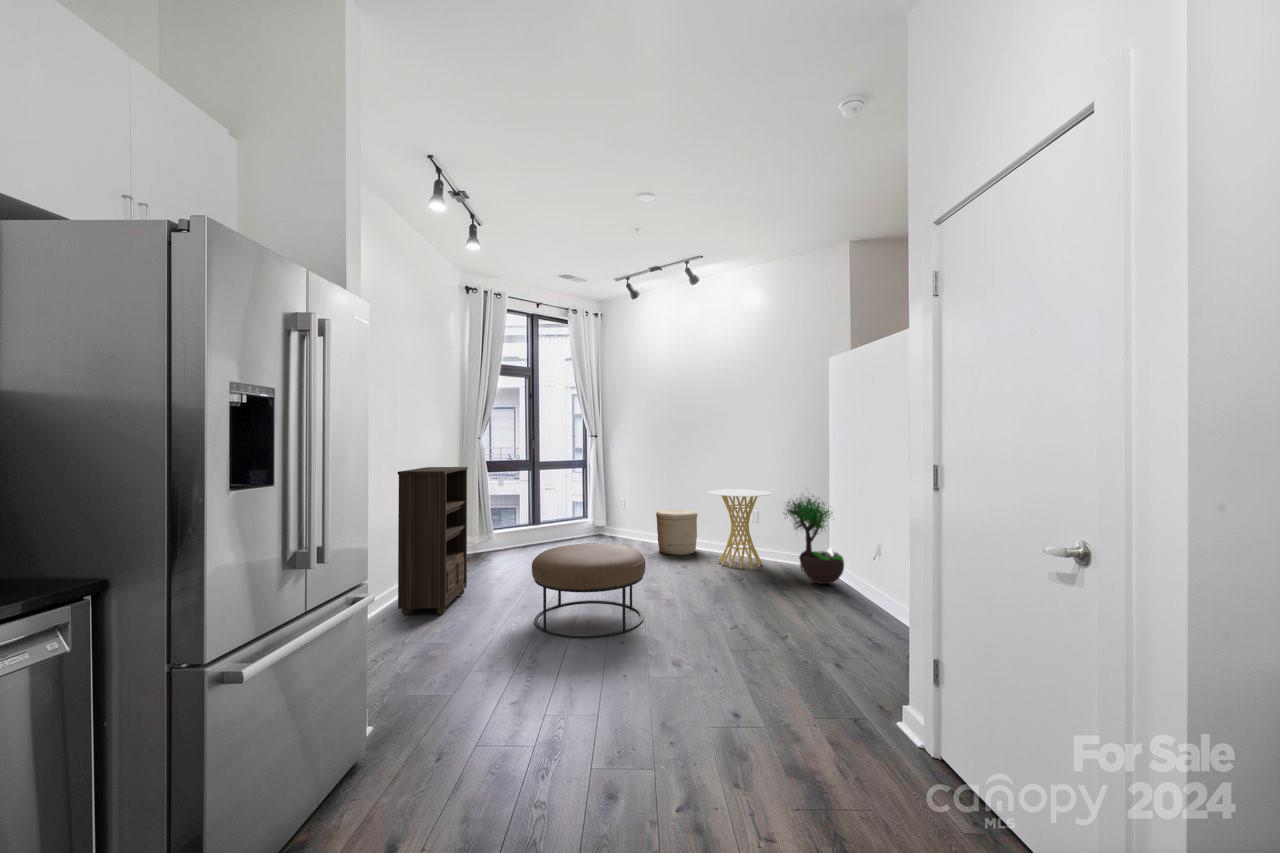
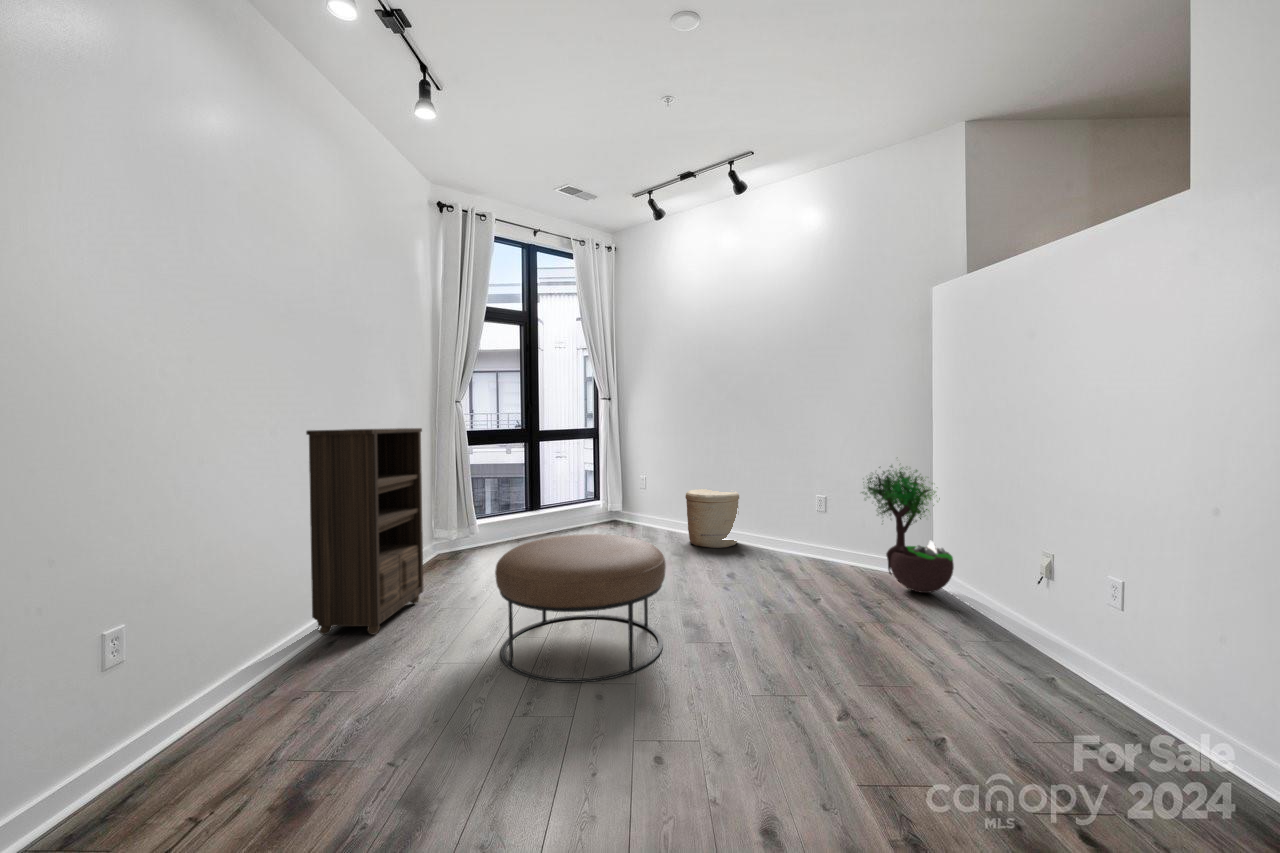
side table: present [708,489,772,569] -> none [754,463,842,568]

